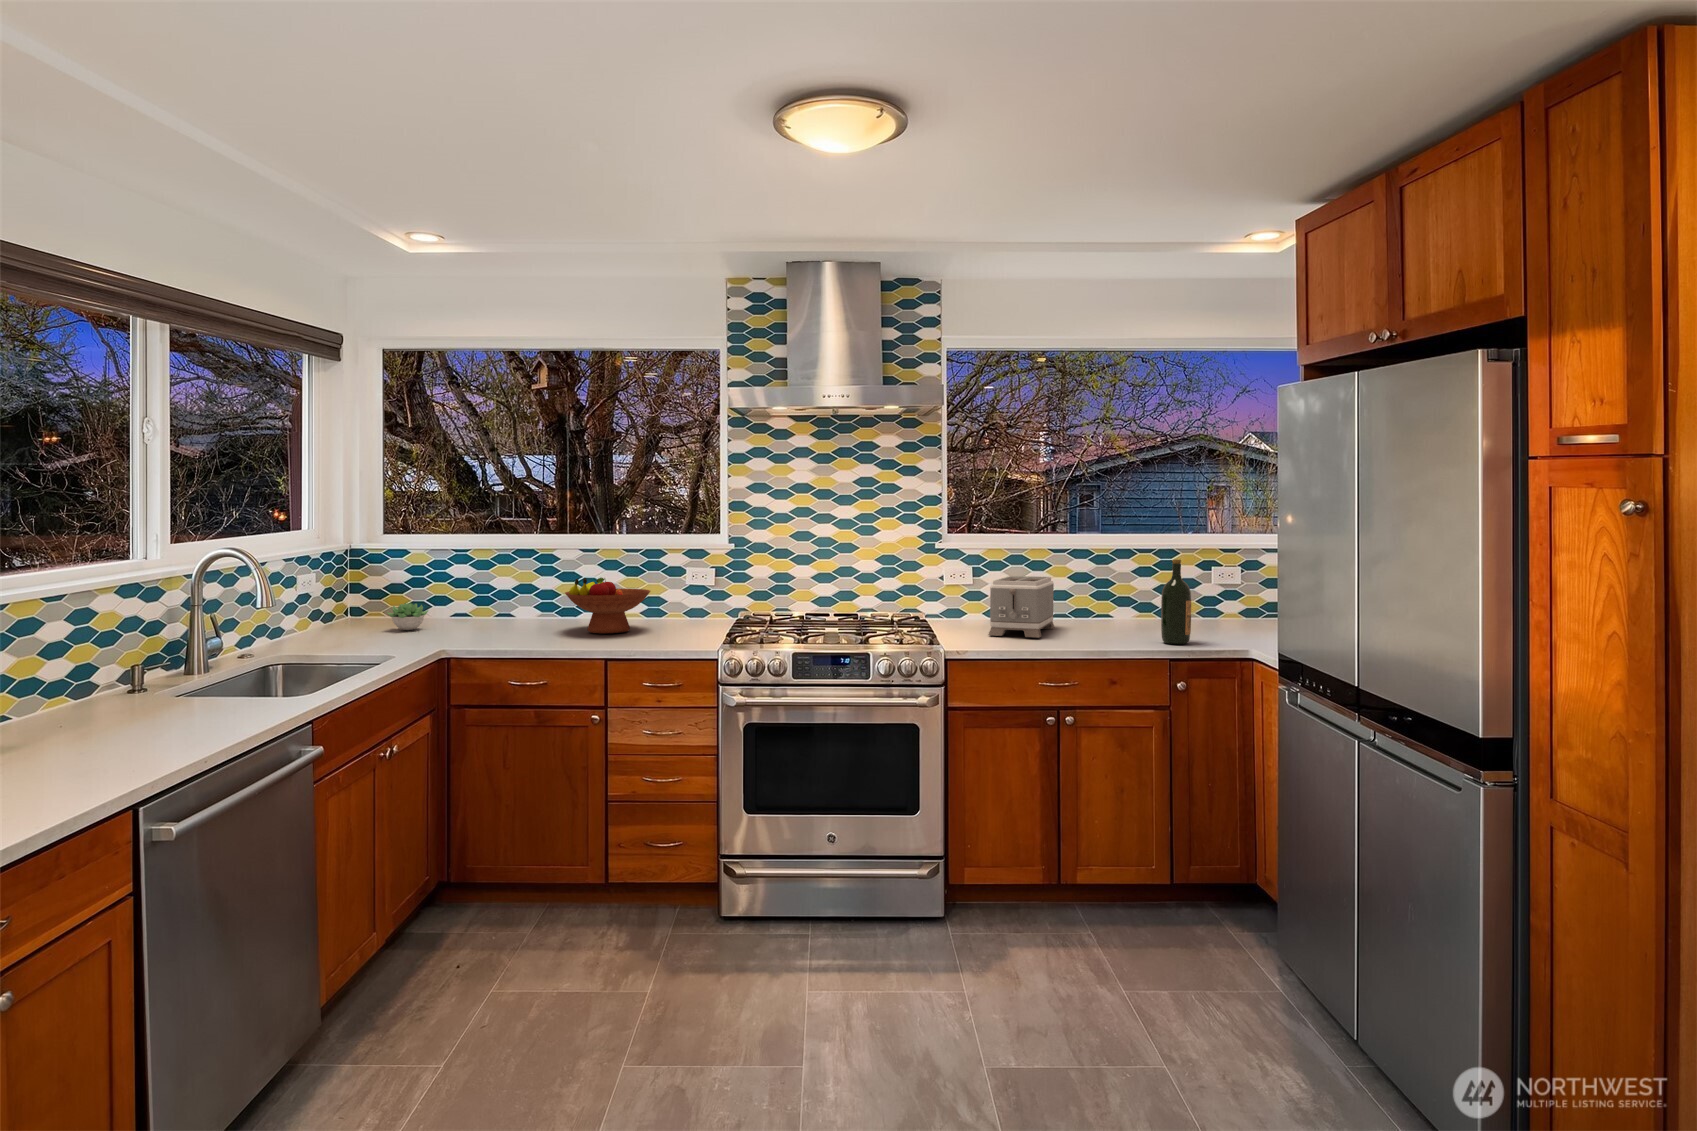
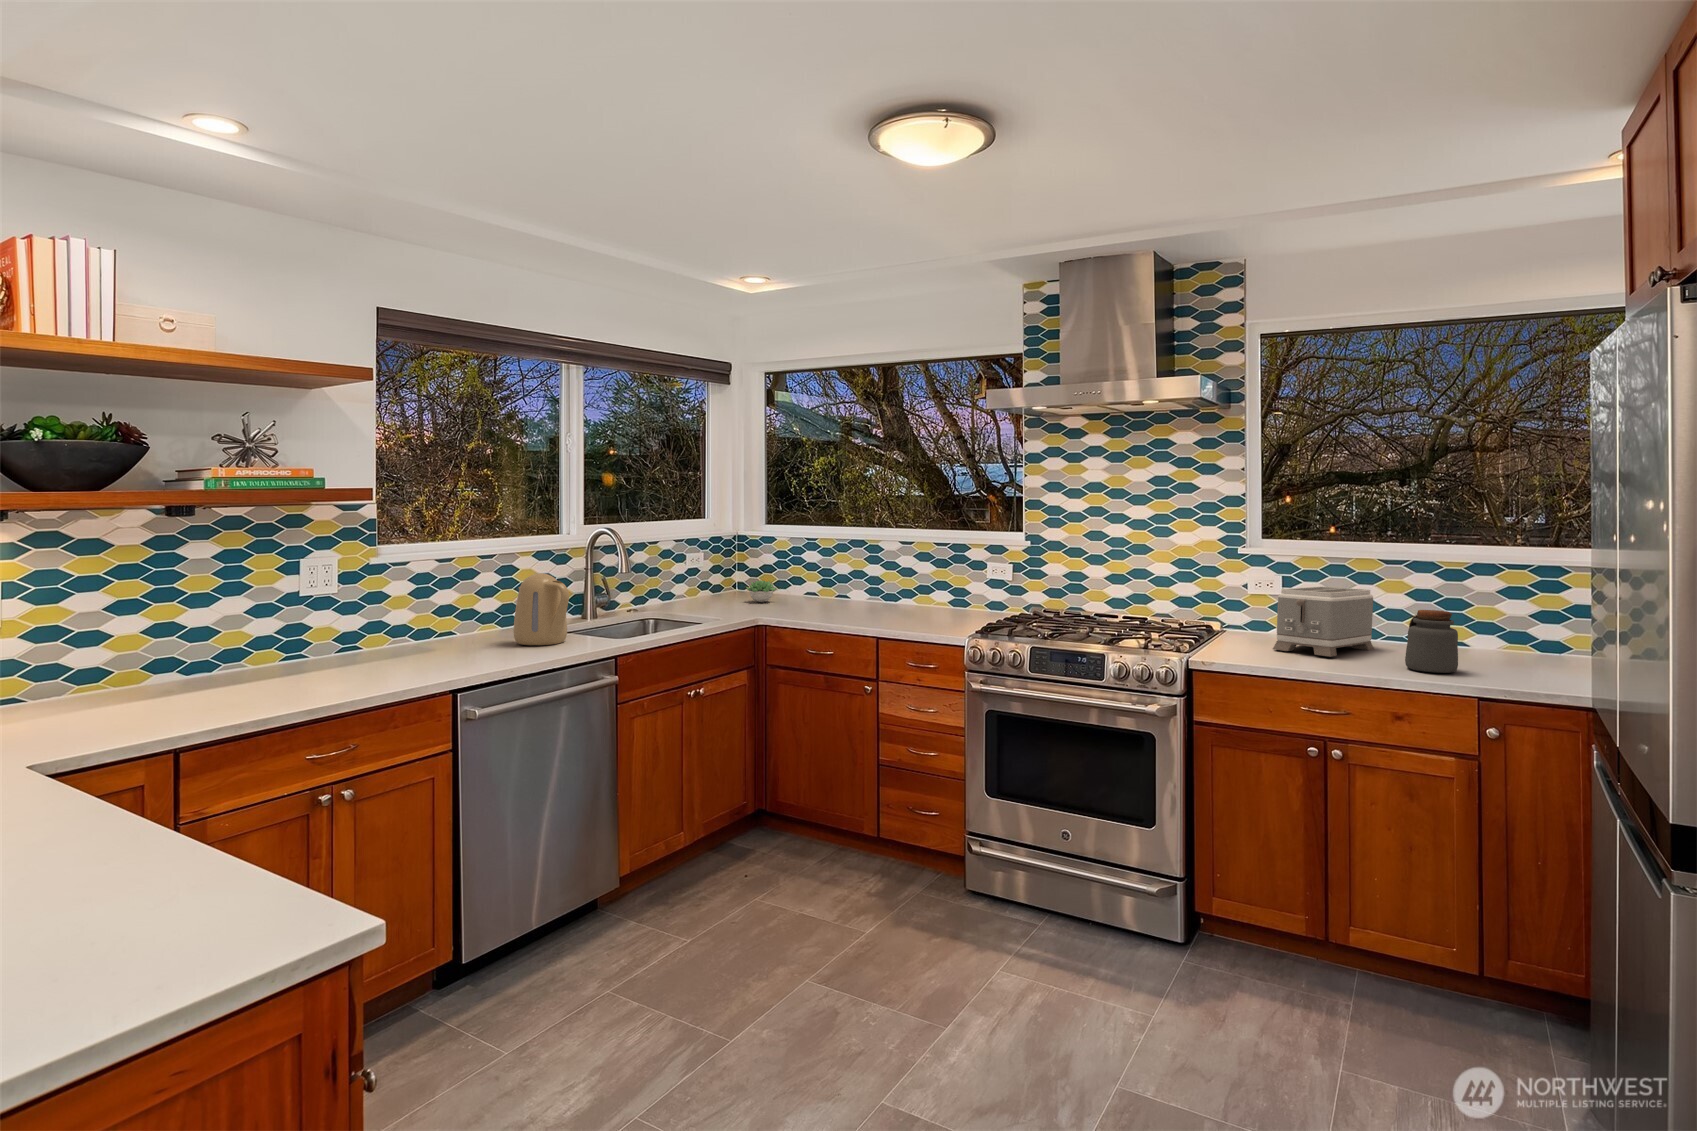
wine bottle: present [1161,559,1191,644] -> none [1496,575,1543,681]
fruit bowl: present [565,578,650,633] -> none [869,566,944,617]
jar: none [1097,592,1136,643] -> present [1405,610,1458,673]
kettle: none [135,616,236,717] -> present [514,573,569,645]

